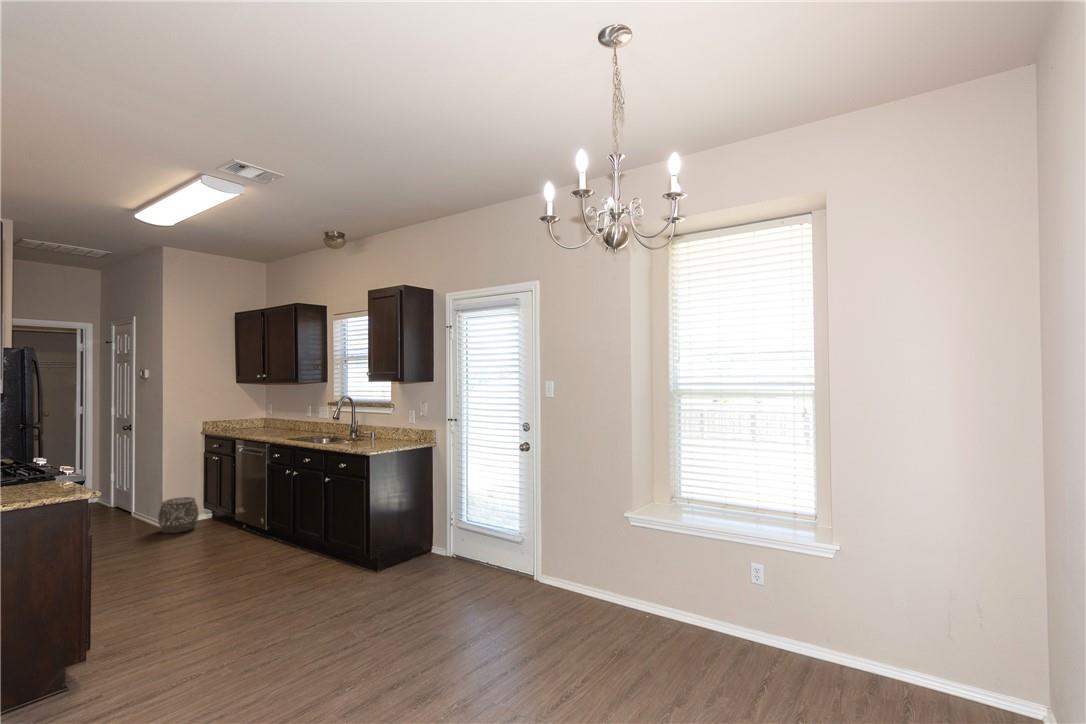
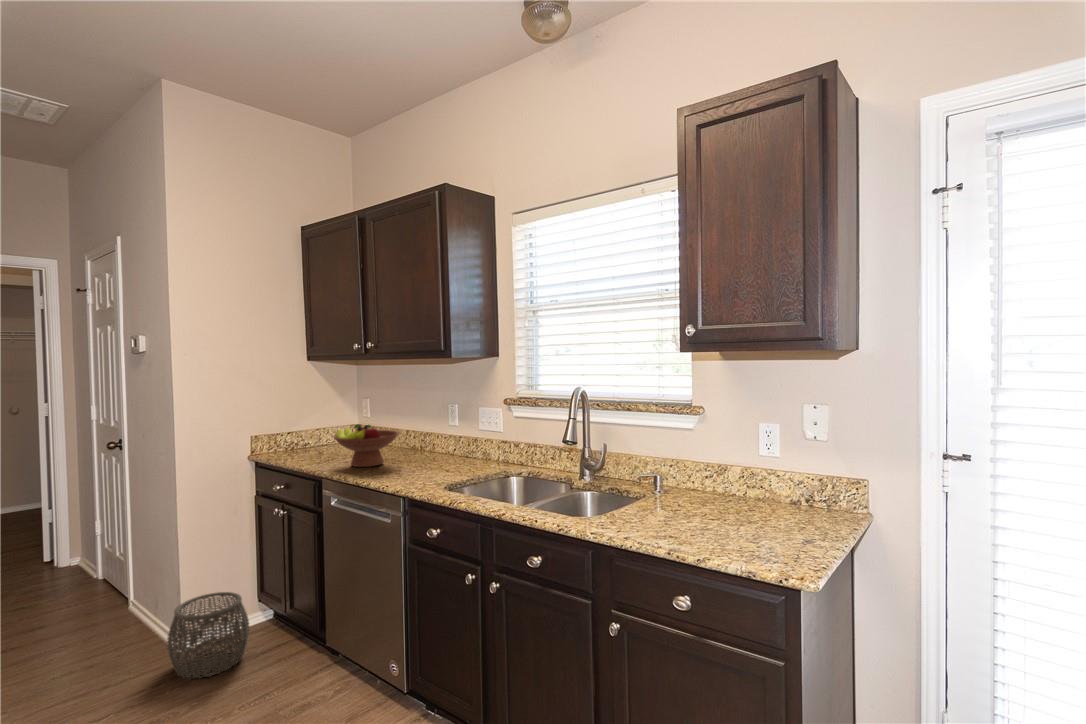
fruit bowl: none [243,414,278,435] -> present [333,424,399,467]

